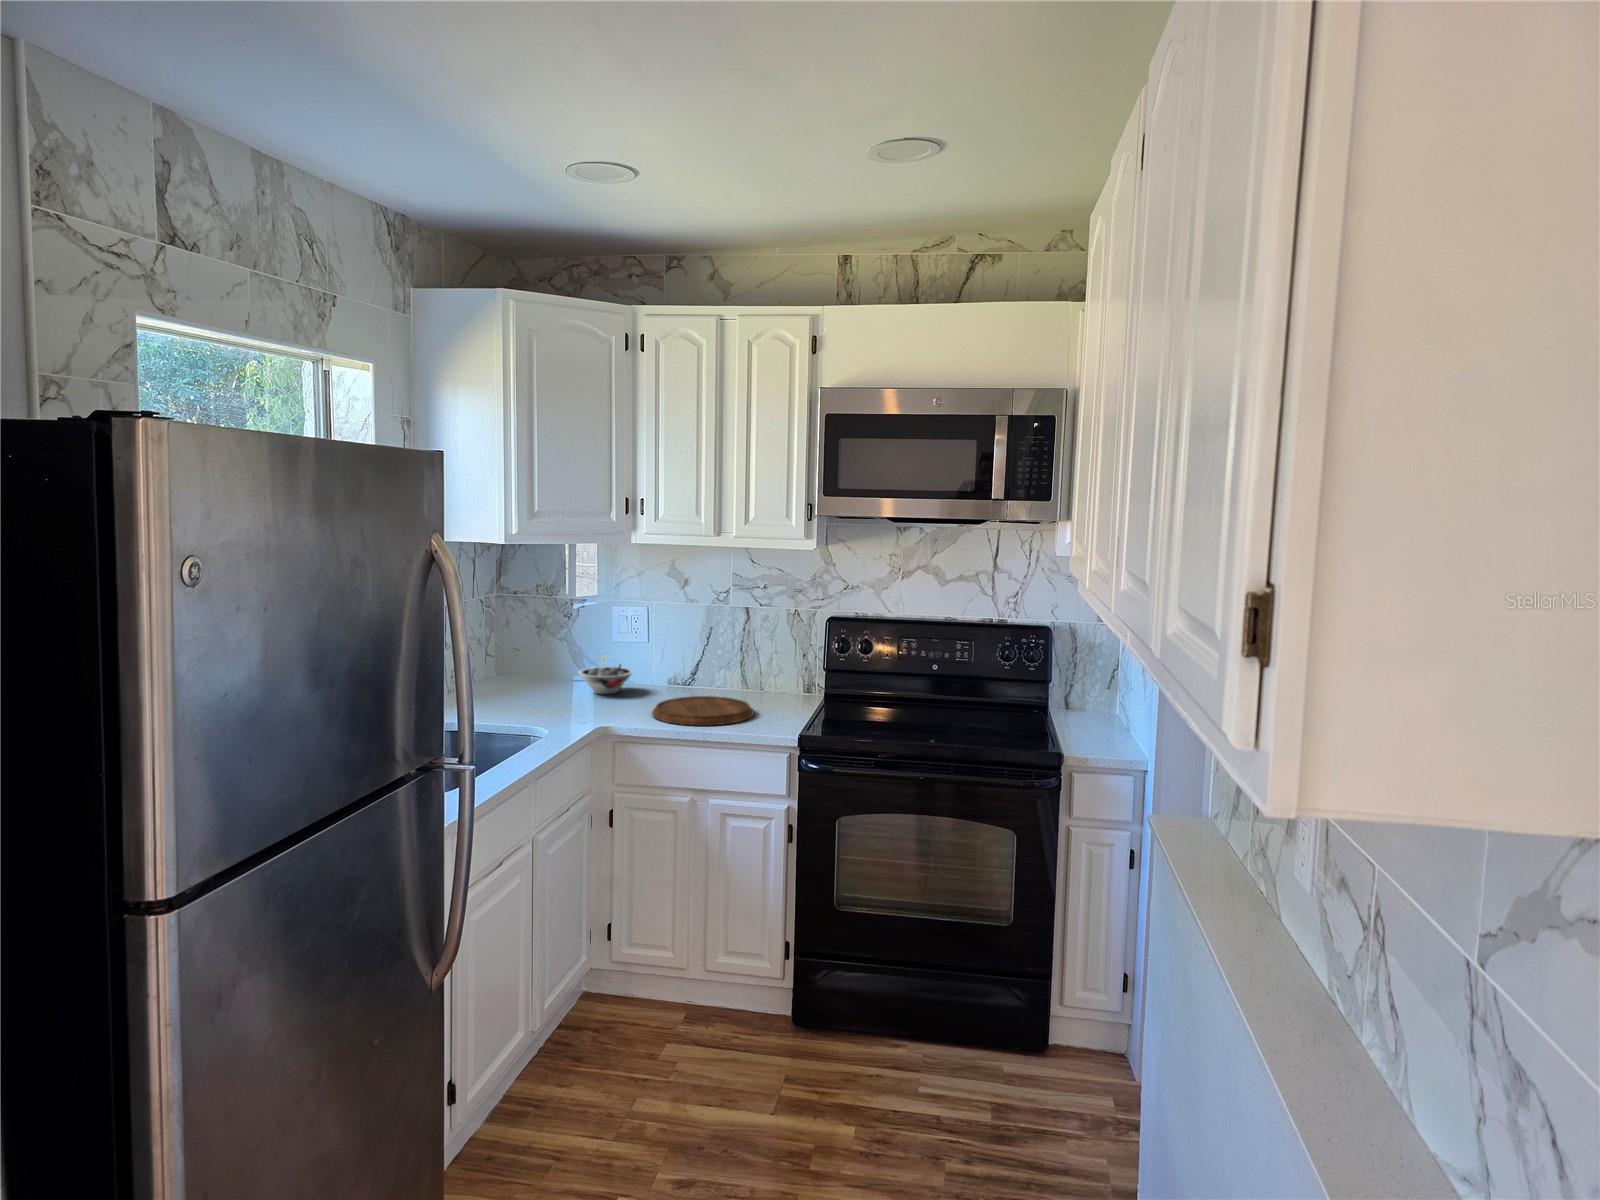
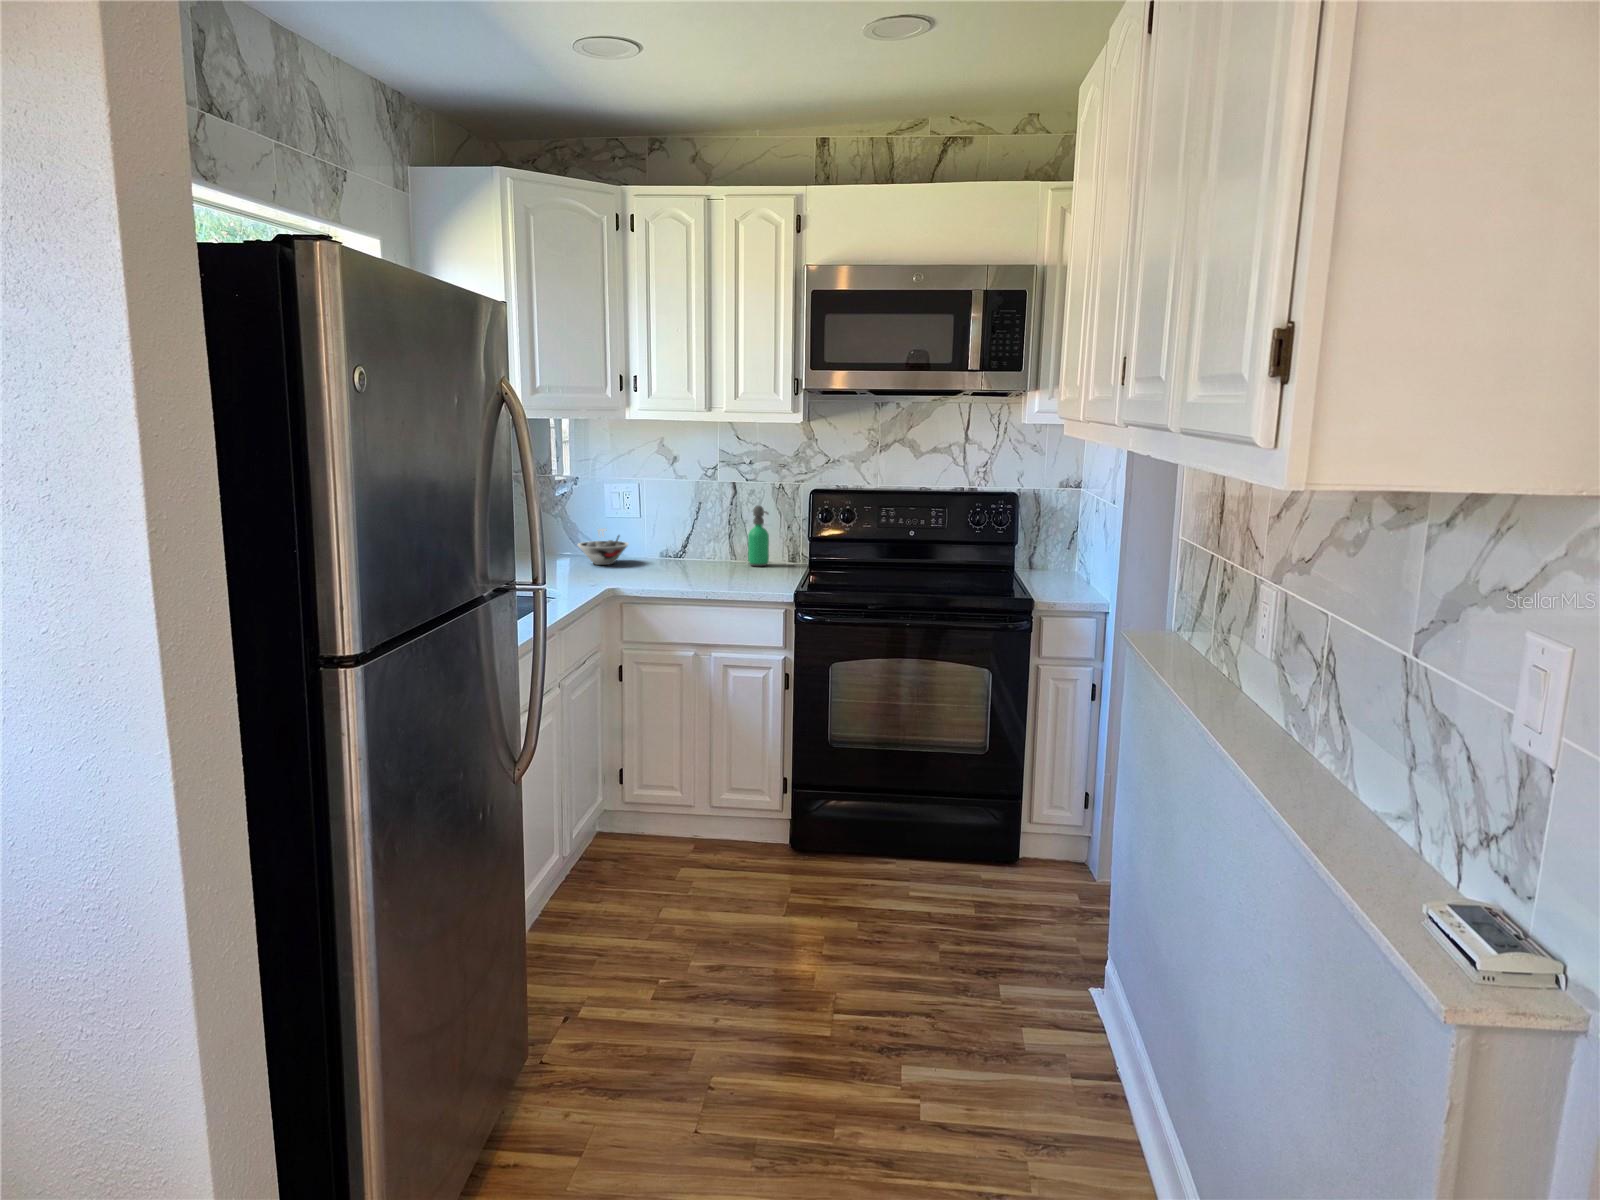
soap dispenser: none [759,634,782,700] -> present [748,506,769,566]
cutting board: present [652,696,753,726] -> none [654,563,748,586]

